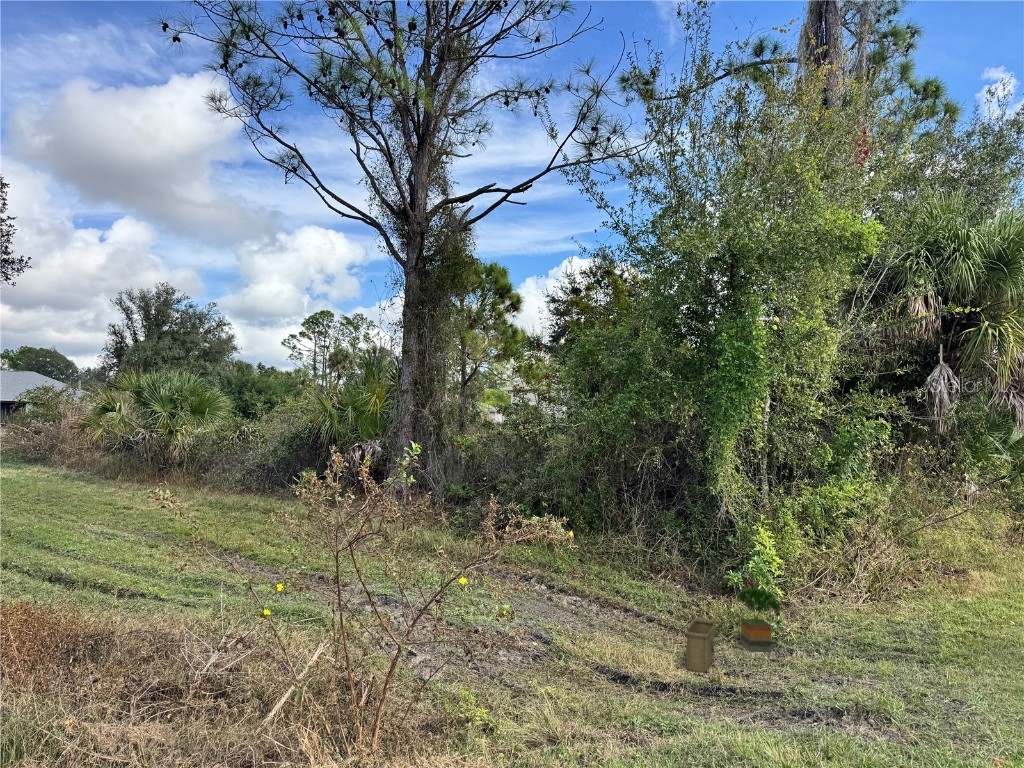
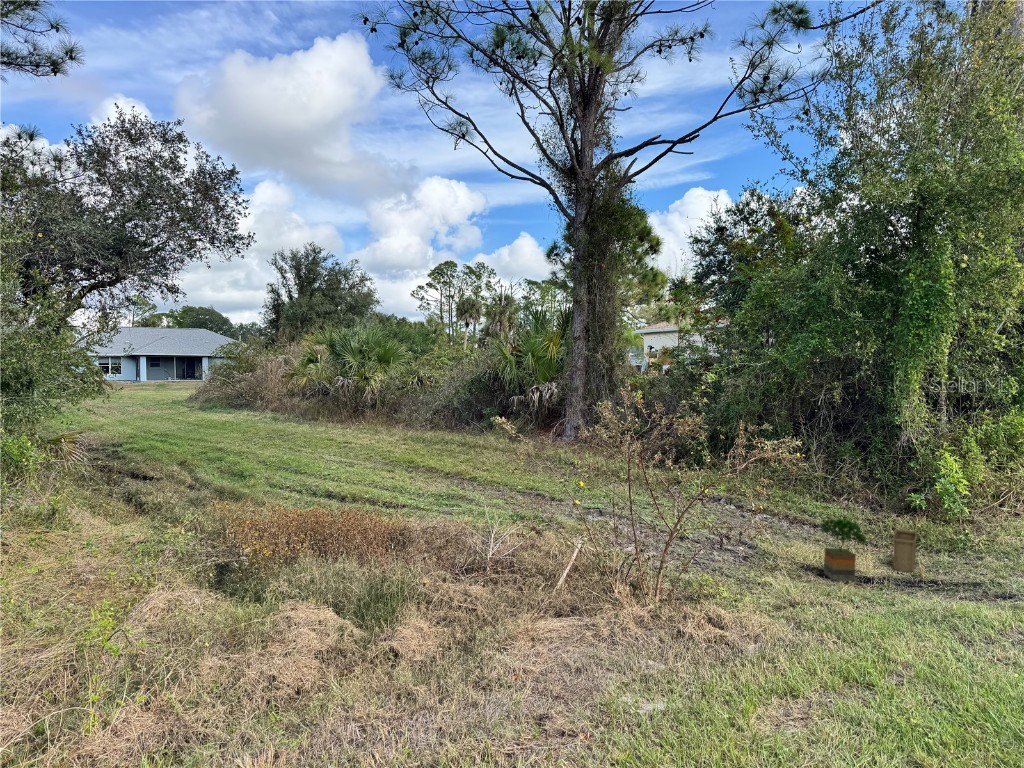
potted tree: present [737,588,781,652] -> present [821,519,866,581]

